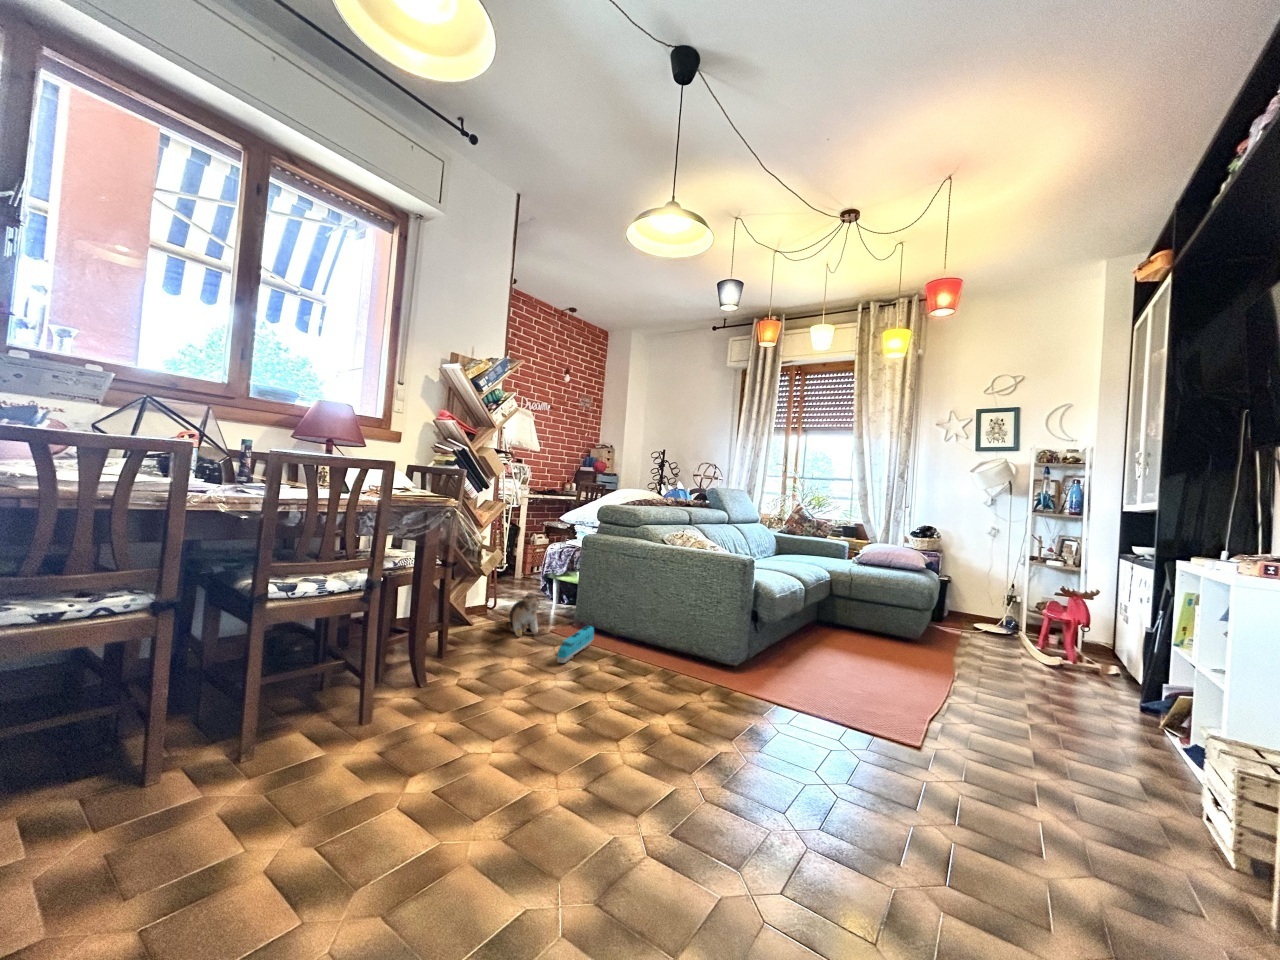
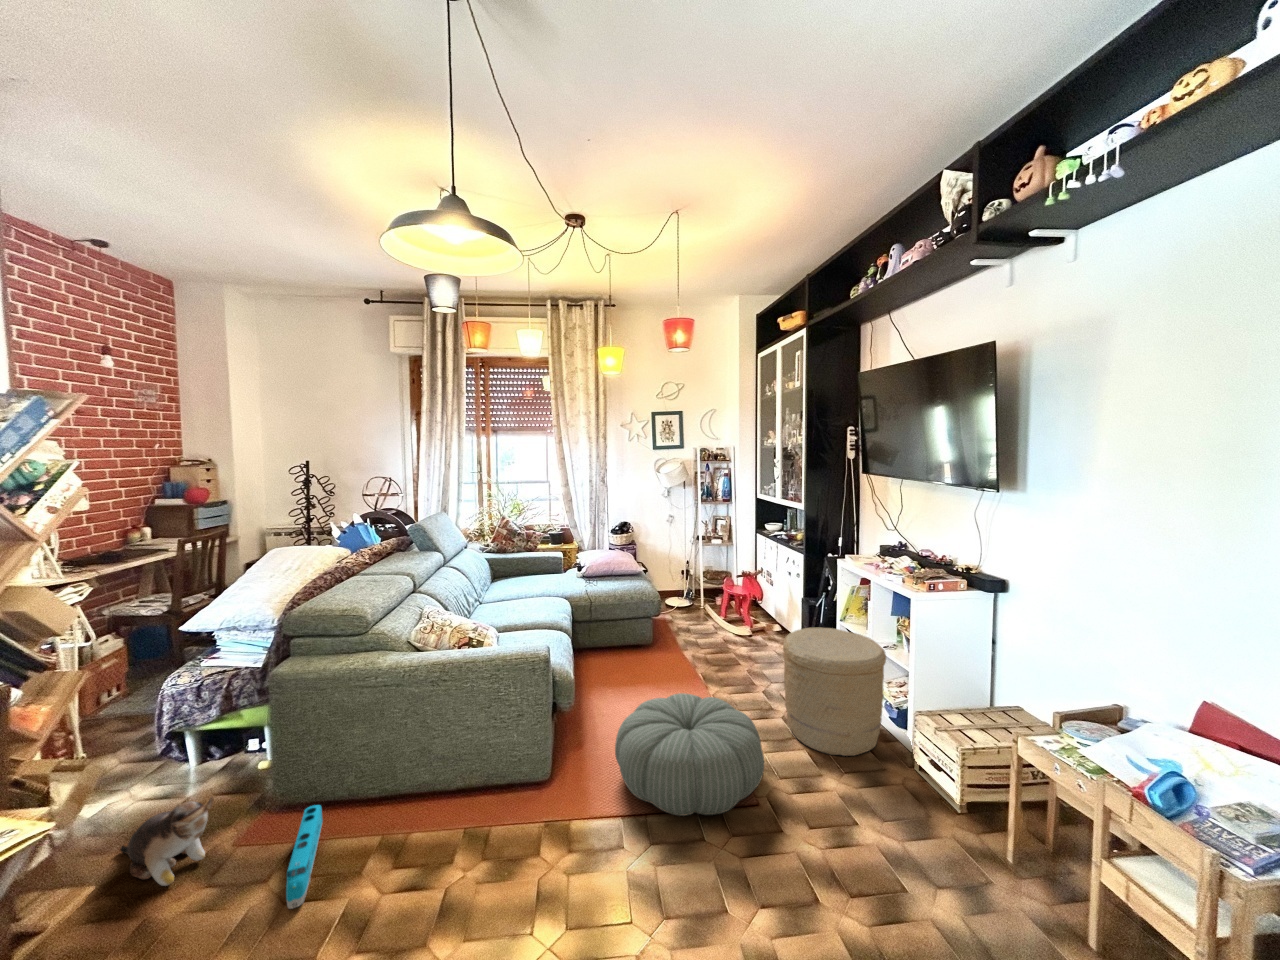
woven basket: none [1026,622,1194,785] -> present [783,628,886,756]
pouf: none [793,638,954,742] -> present [615,693,764,816]

